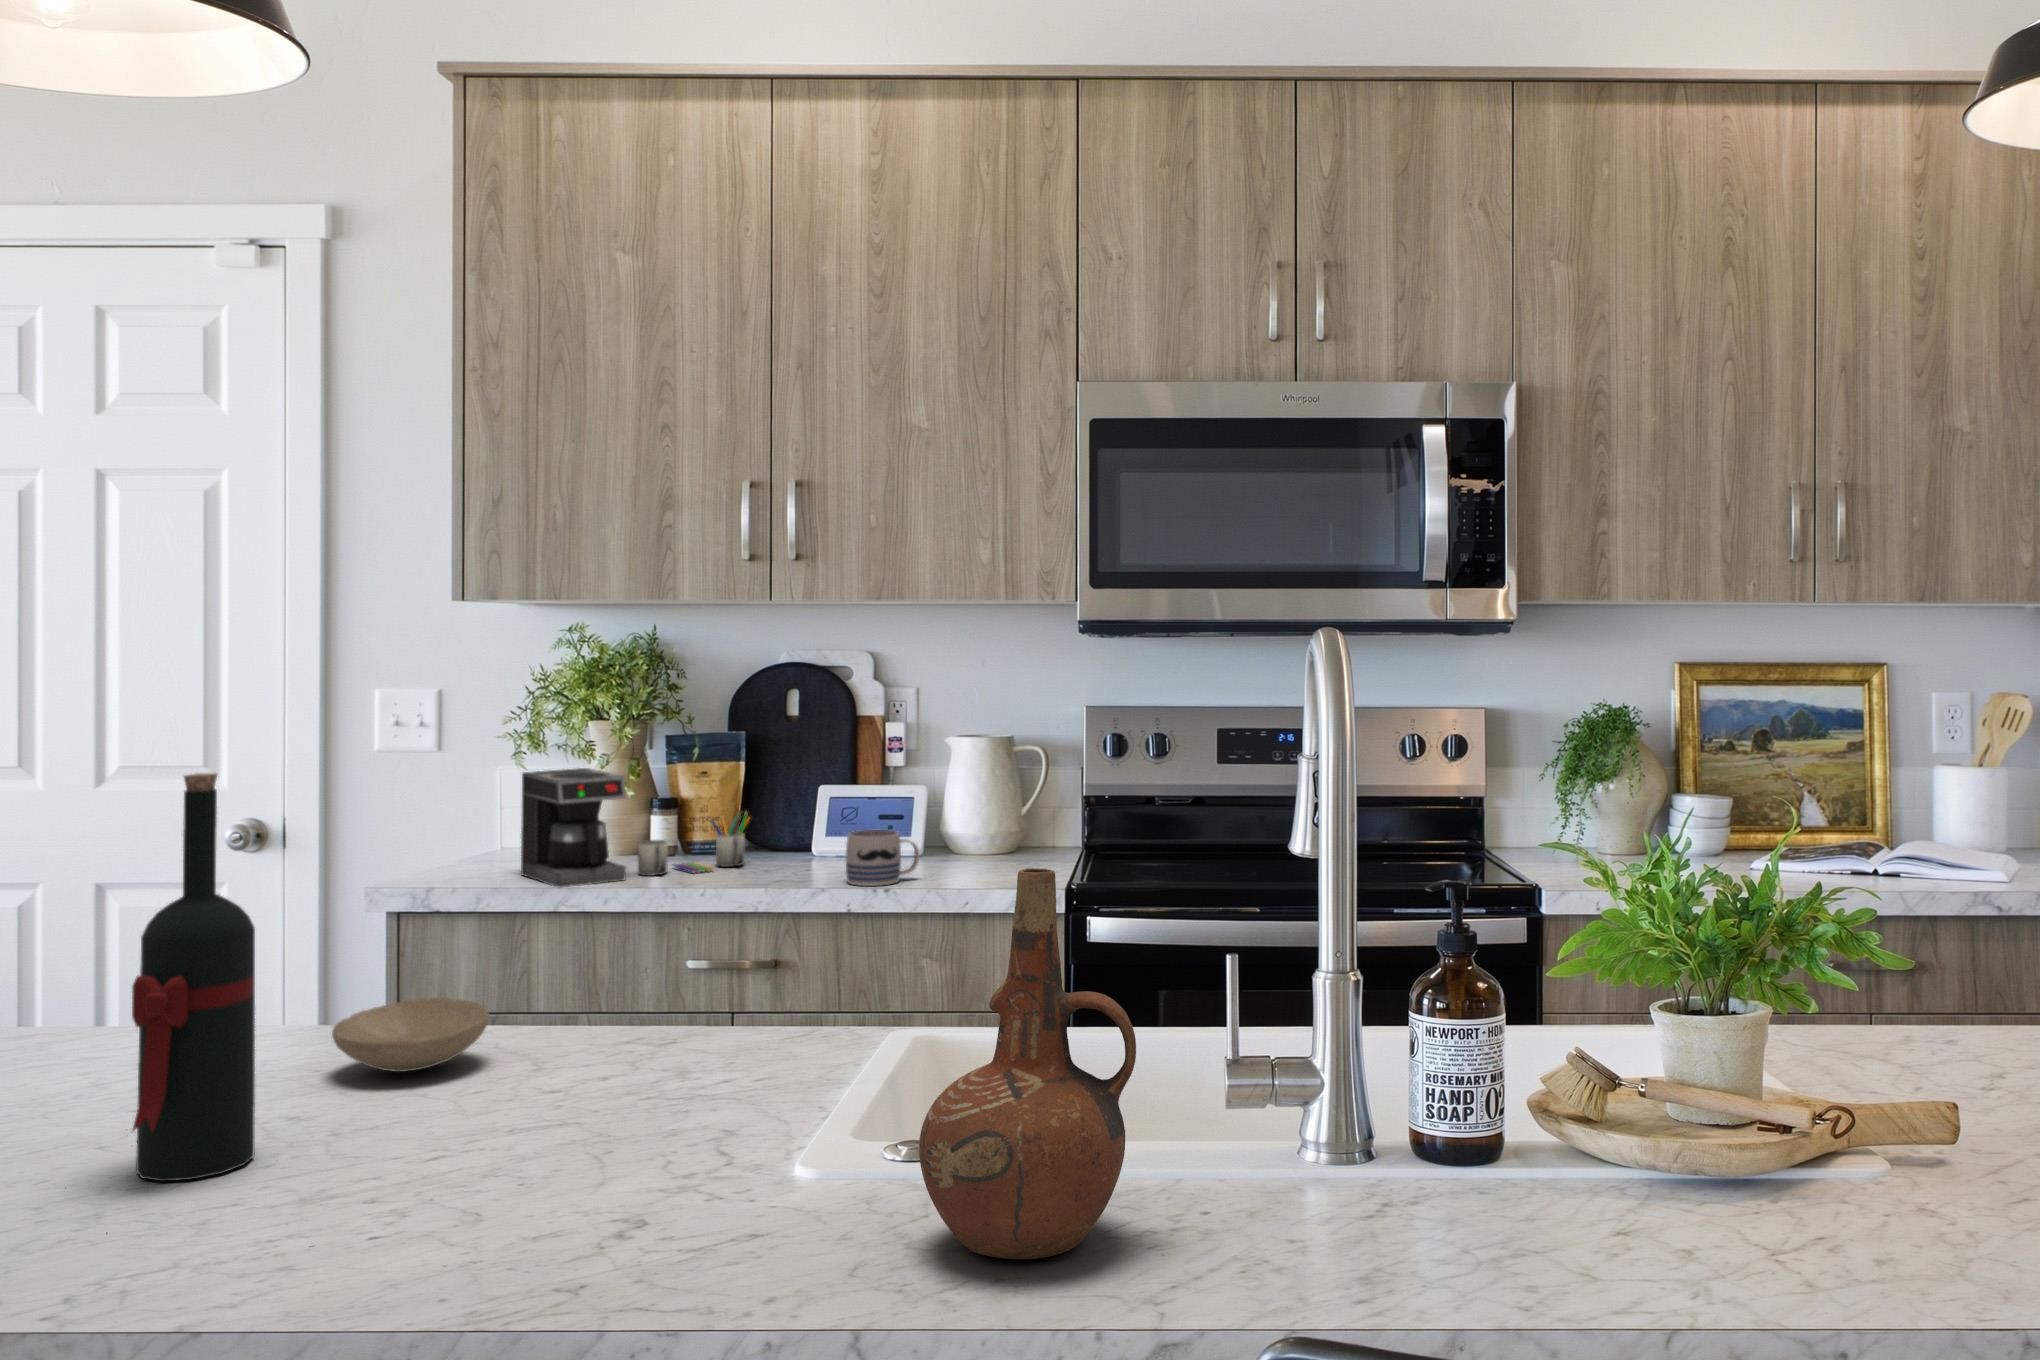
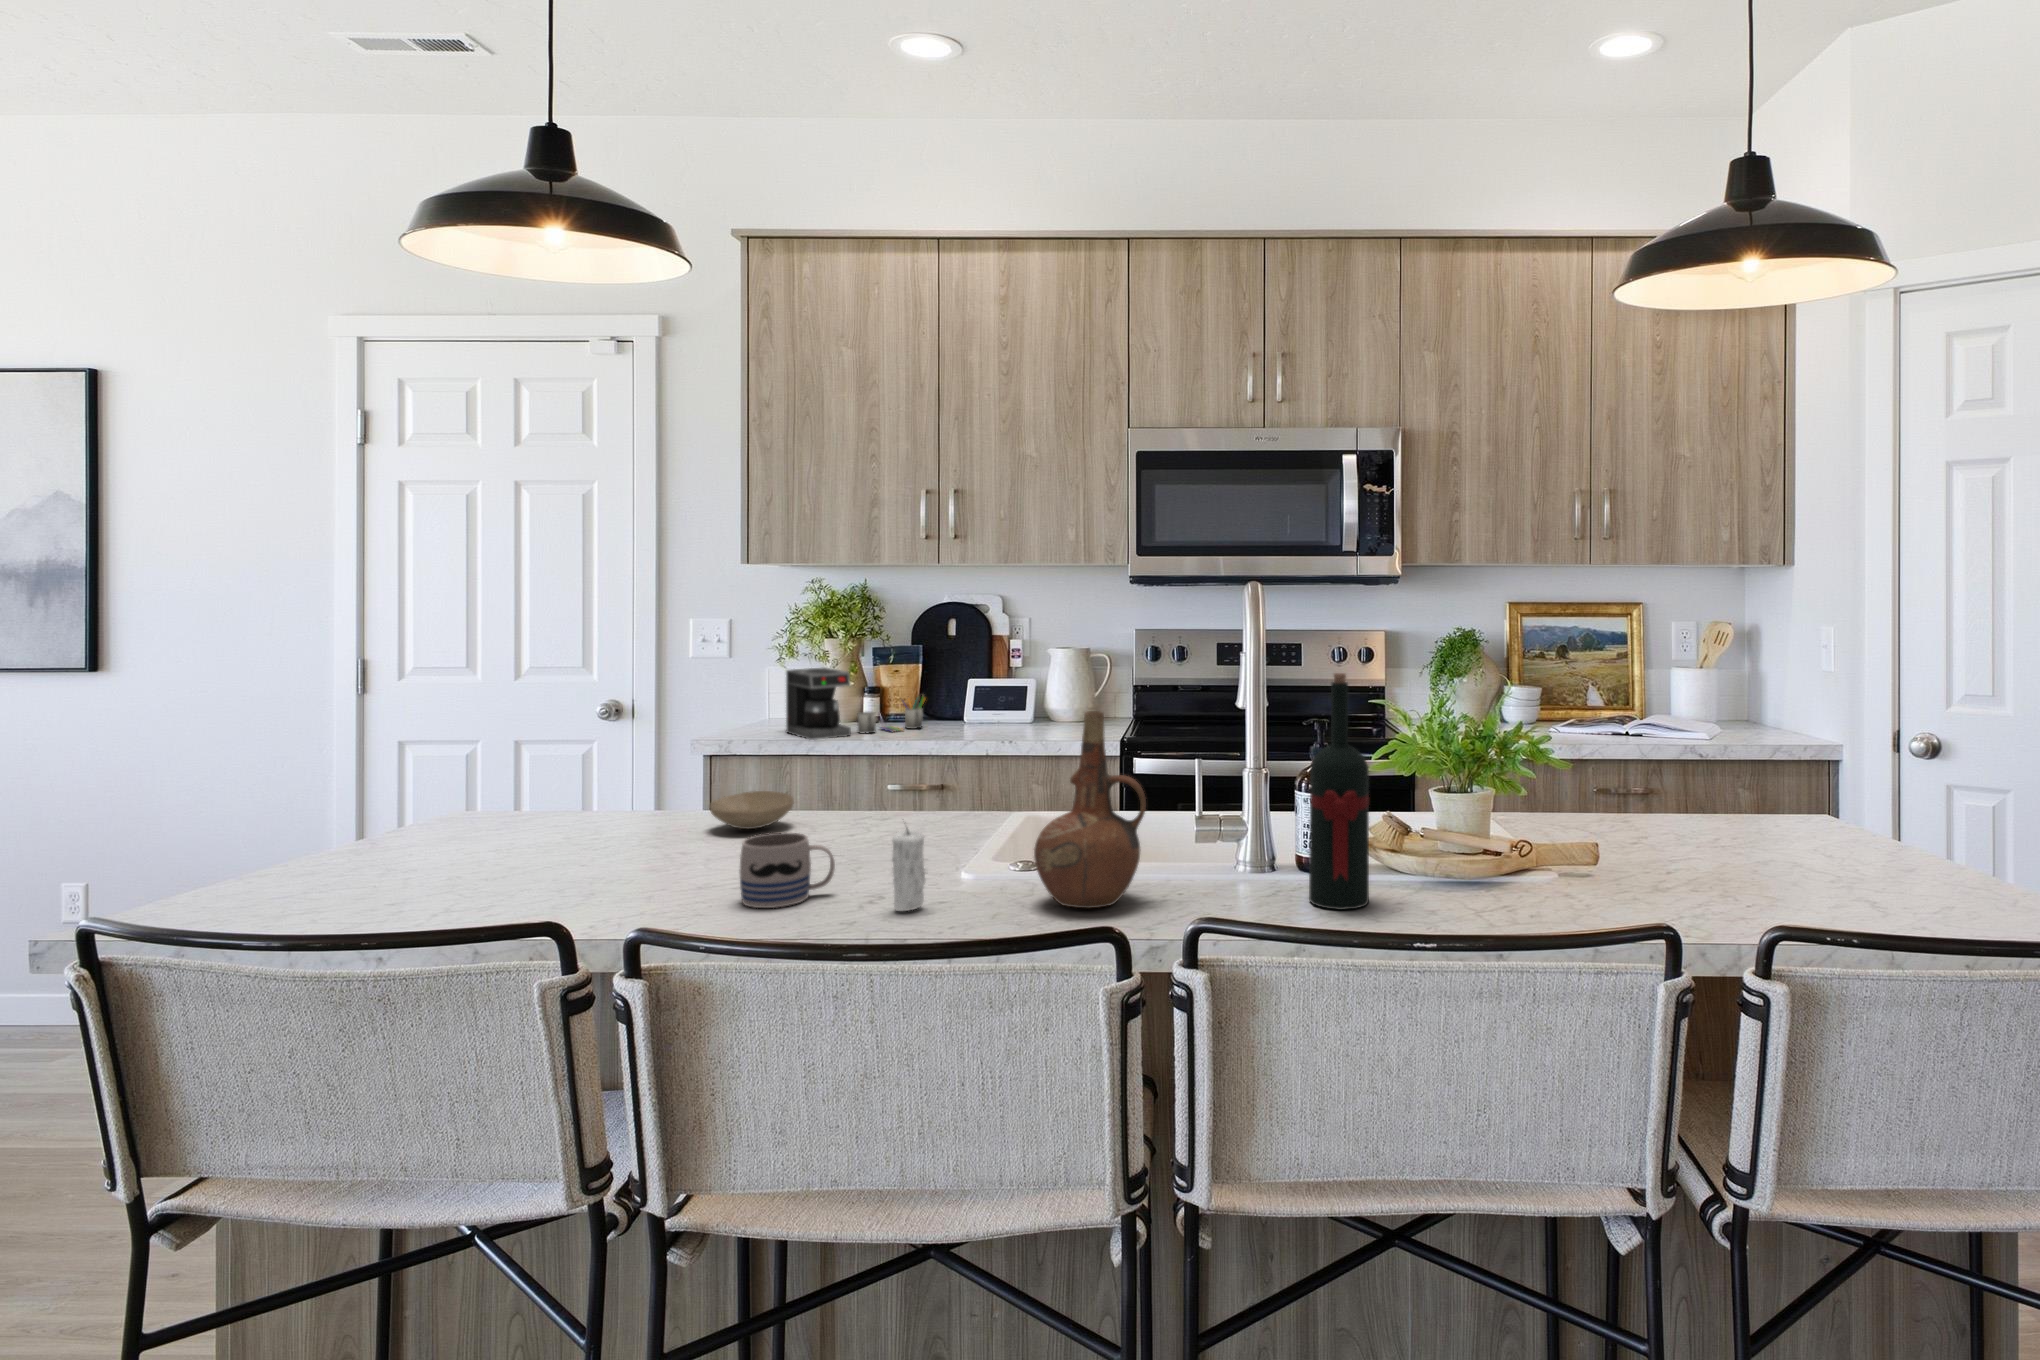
wine bottle: present [132,773,255,1181] -> present [1309,673,1369,910]
mug: present [846,830,919,886] -> present [740,832,835,908]
candle: none [638,1079,706,1269] -> present [892,829,926,911]

